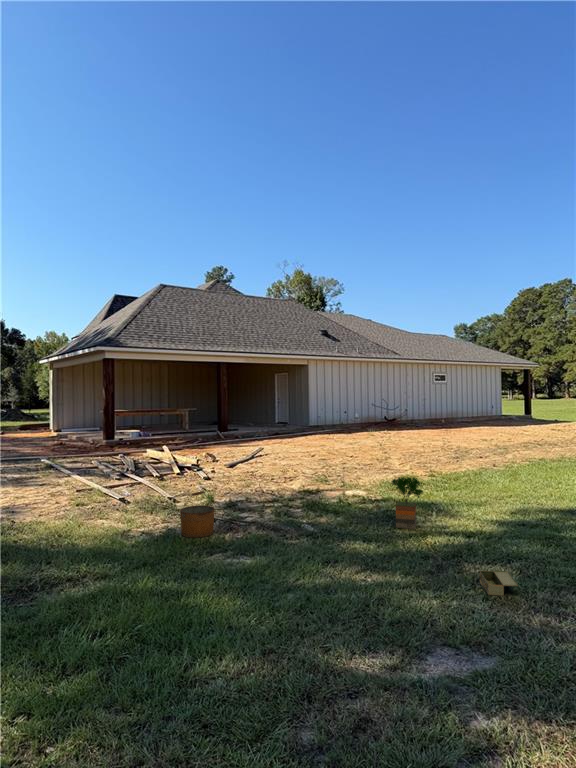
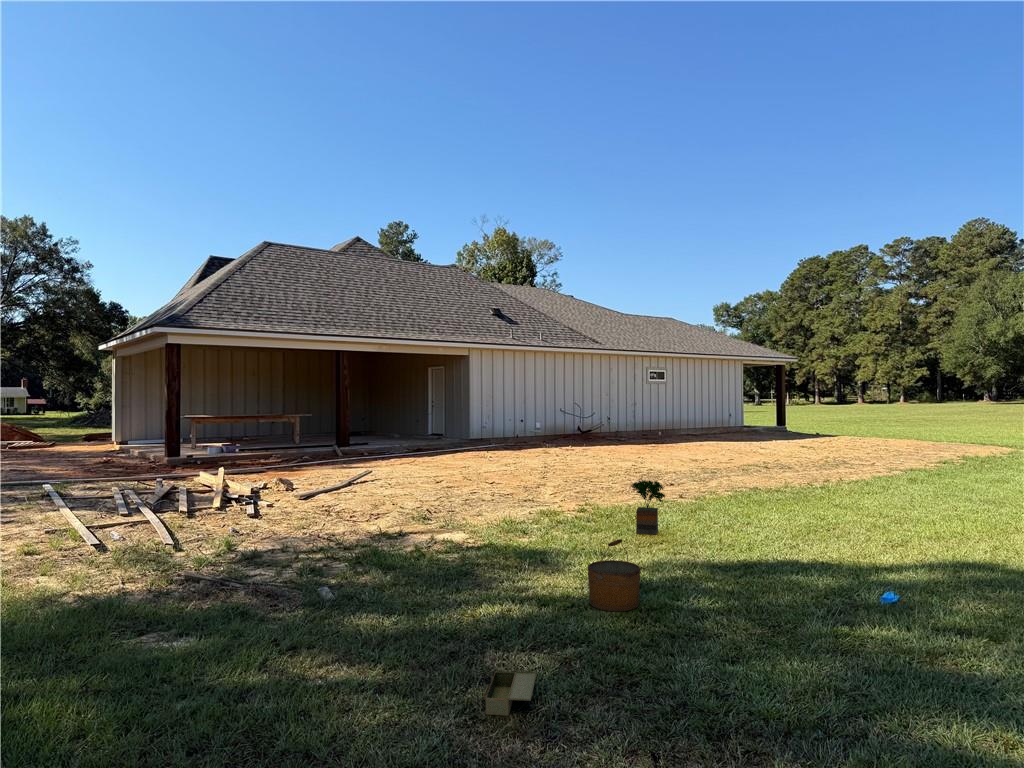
potted tree: present [391,477,423,529] -> present [631,480,665,535]
bucket: present [180,491,214,538] -> present [588,539,640,612]

